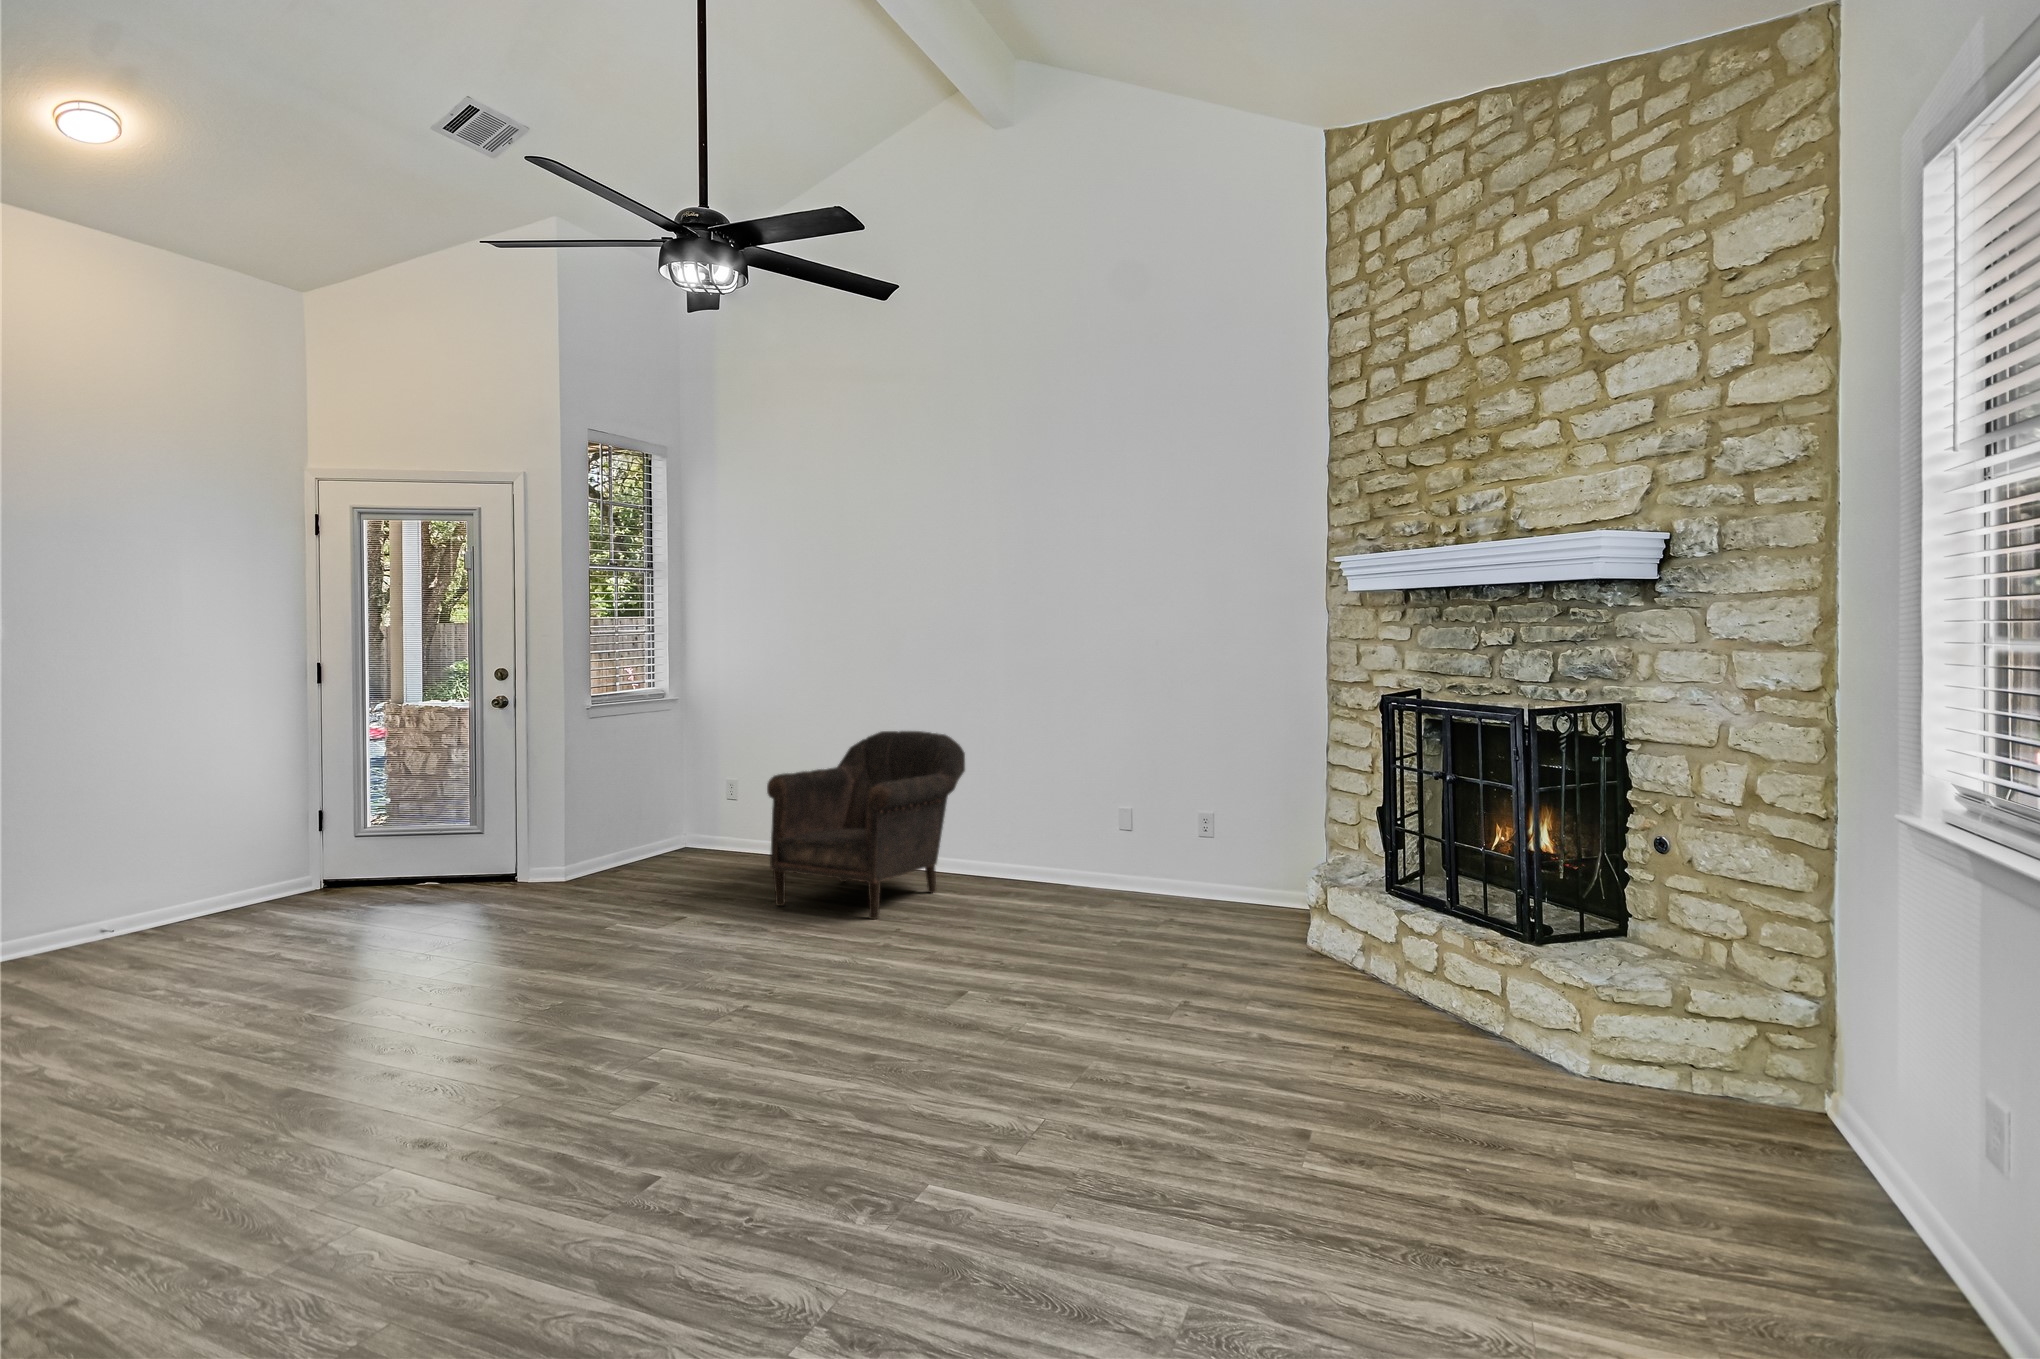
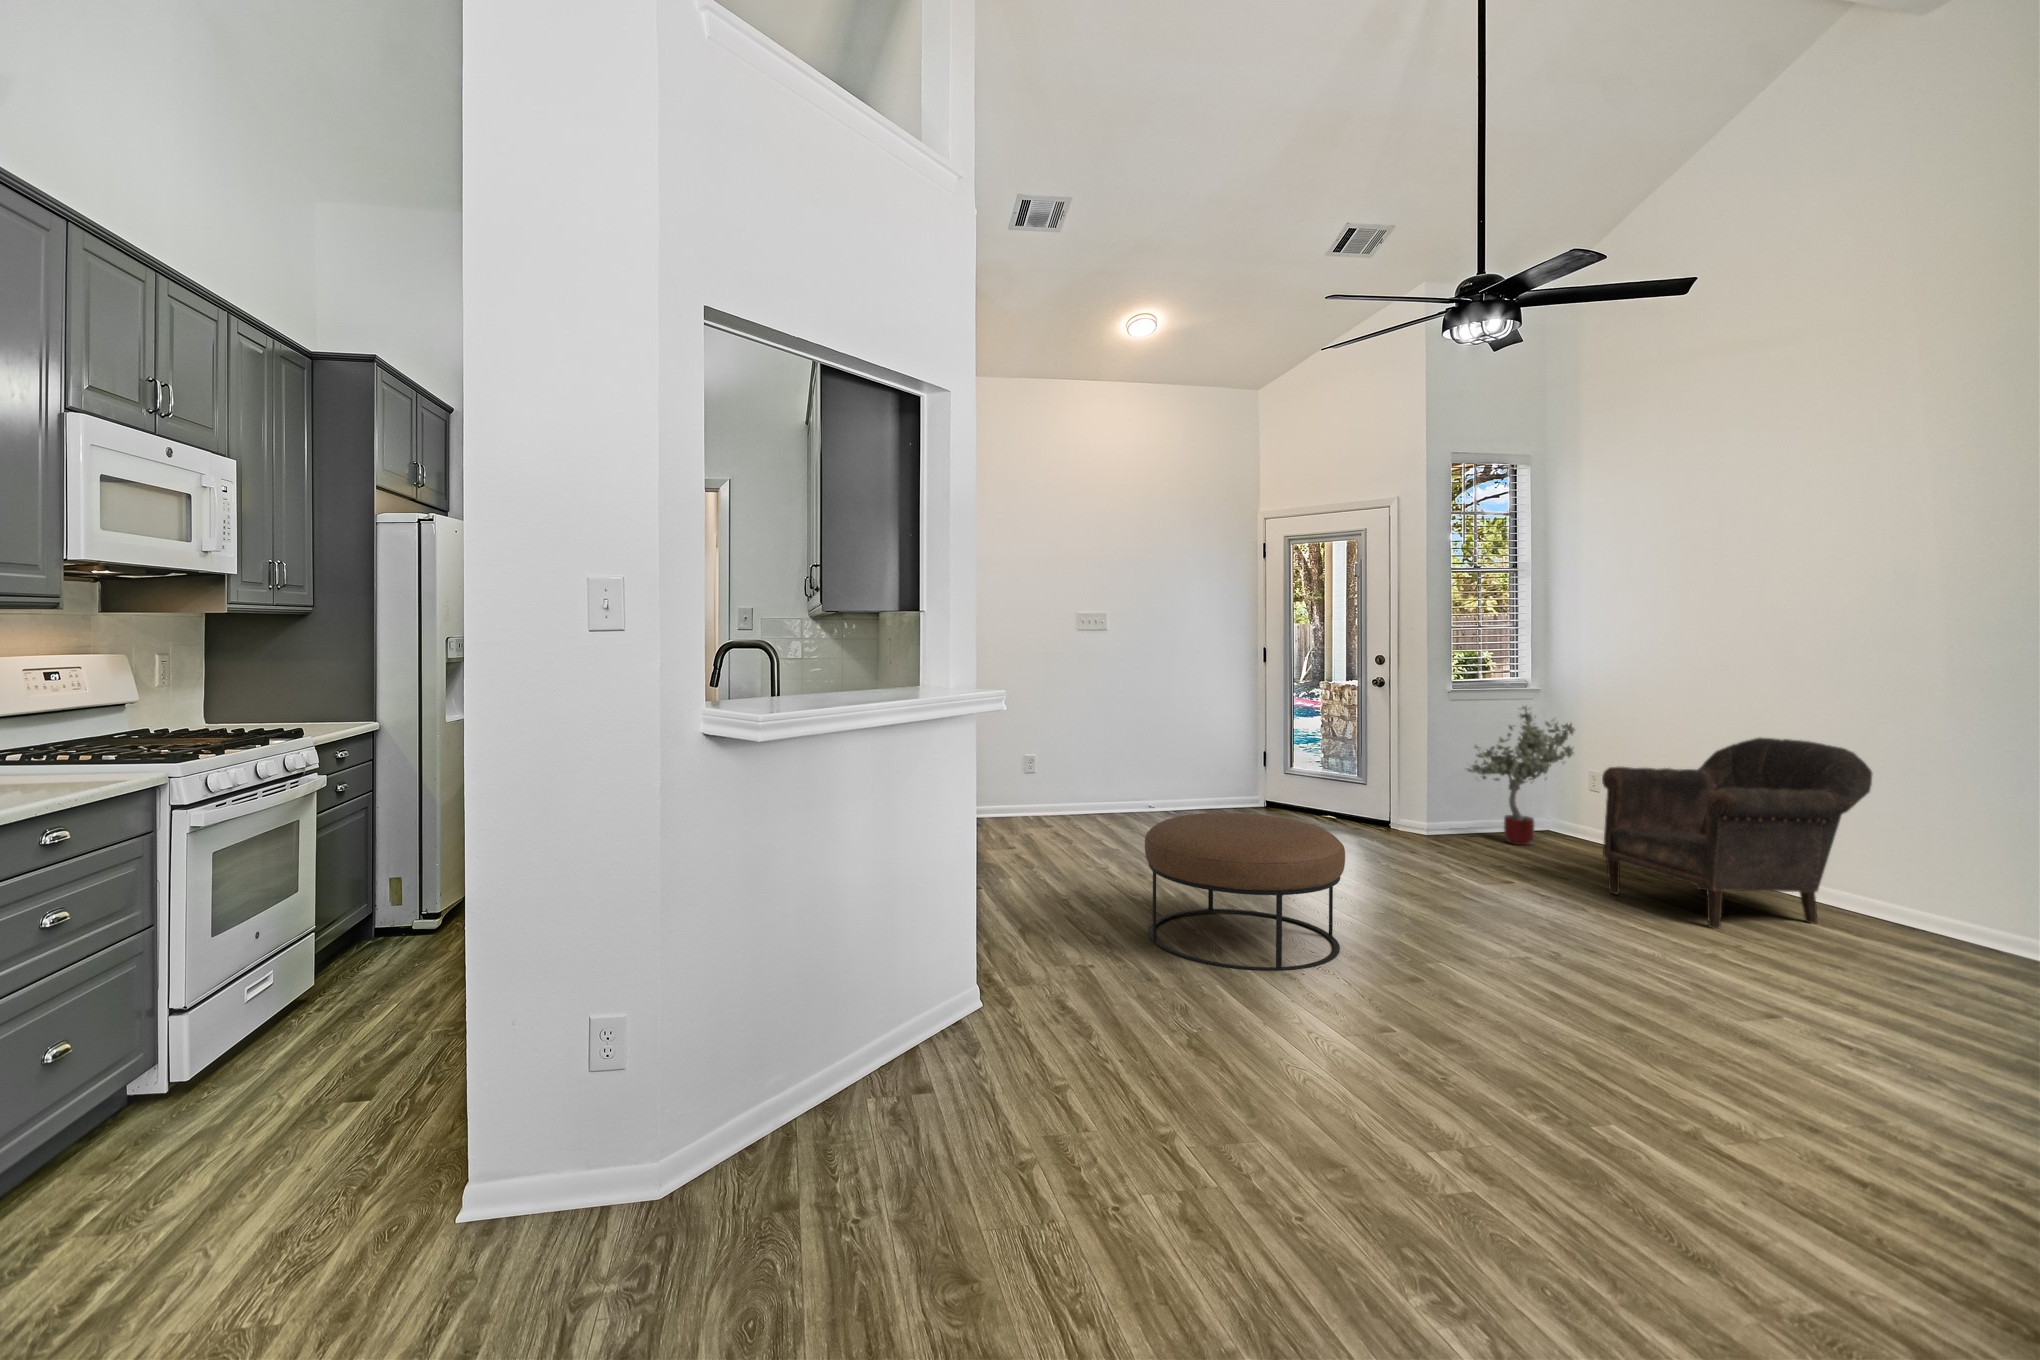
potted tree: none [608,716,717,872] -> present [1467,706,1575,845]
ottoman: none [167,912,536,1196] -> present [1145,813,1345,971]

